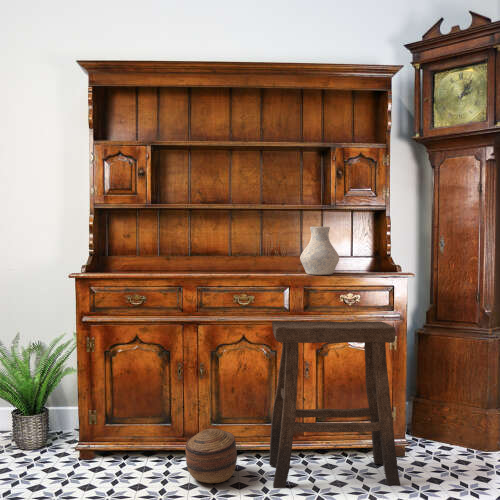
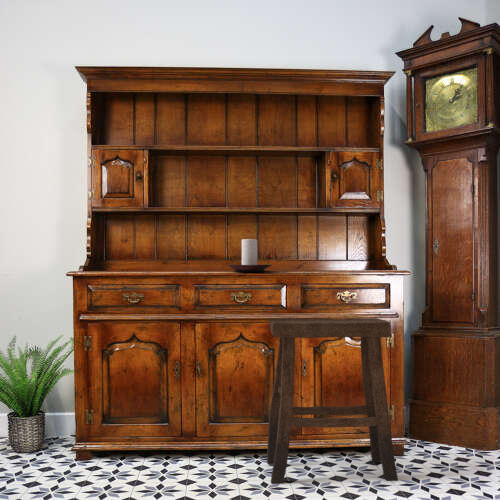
vase: present [300,227,339,275] -> none [296,225,335,273]
candle holder: none [229,238,276,273] -> present [228,239,271,272]
basket: present [186,429,237,483] -> none [183,426,235,480]

